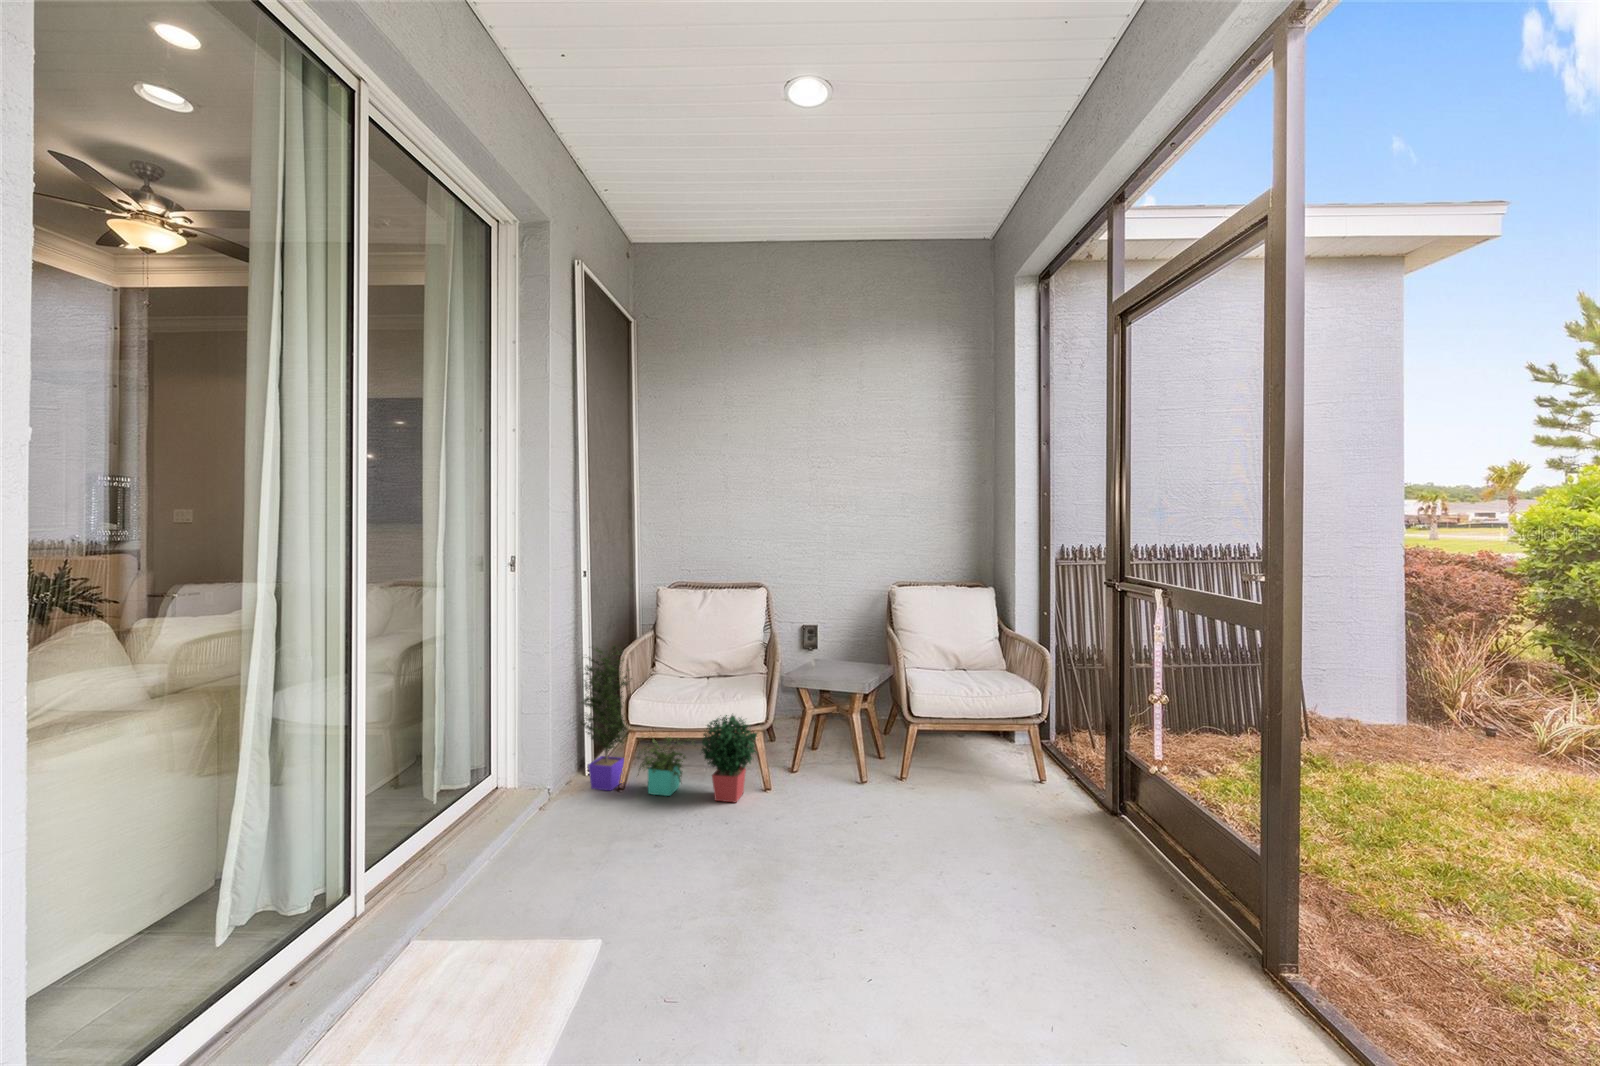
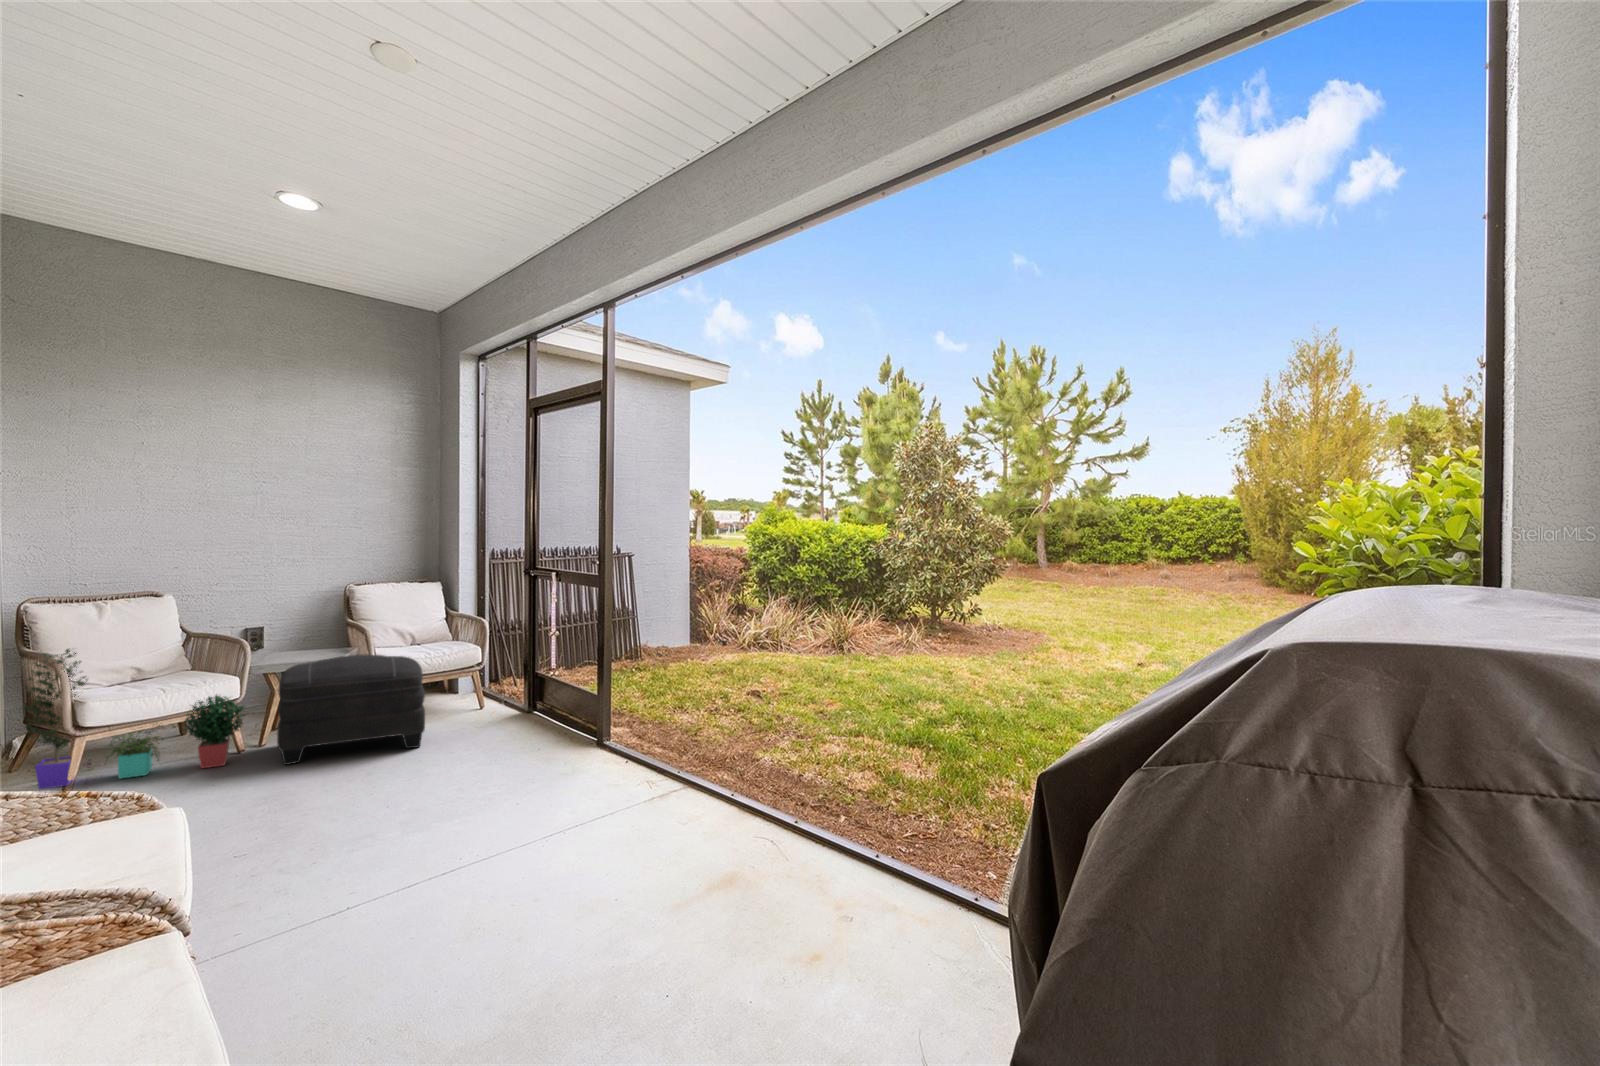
ottoman: none [781,683,956,838] -> present [277,654,425,765]

